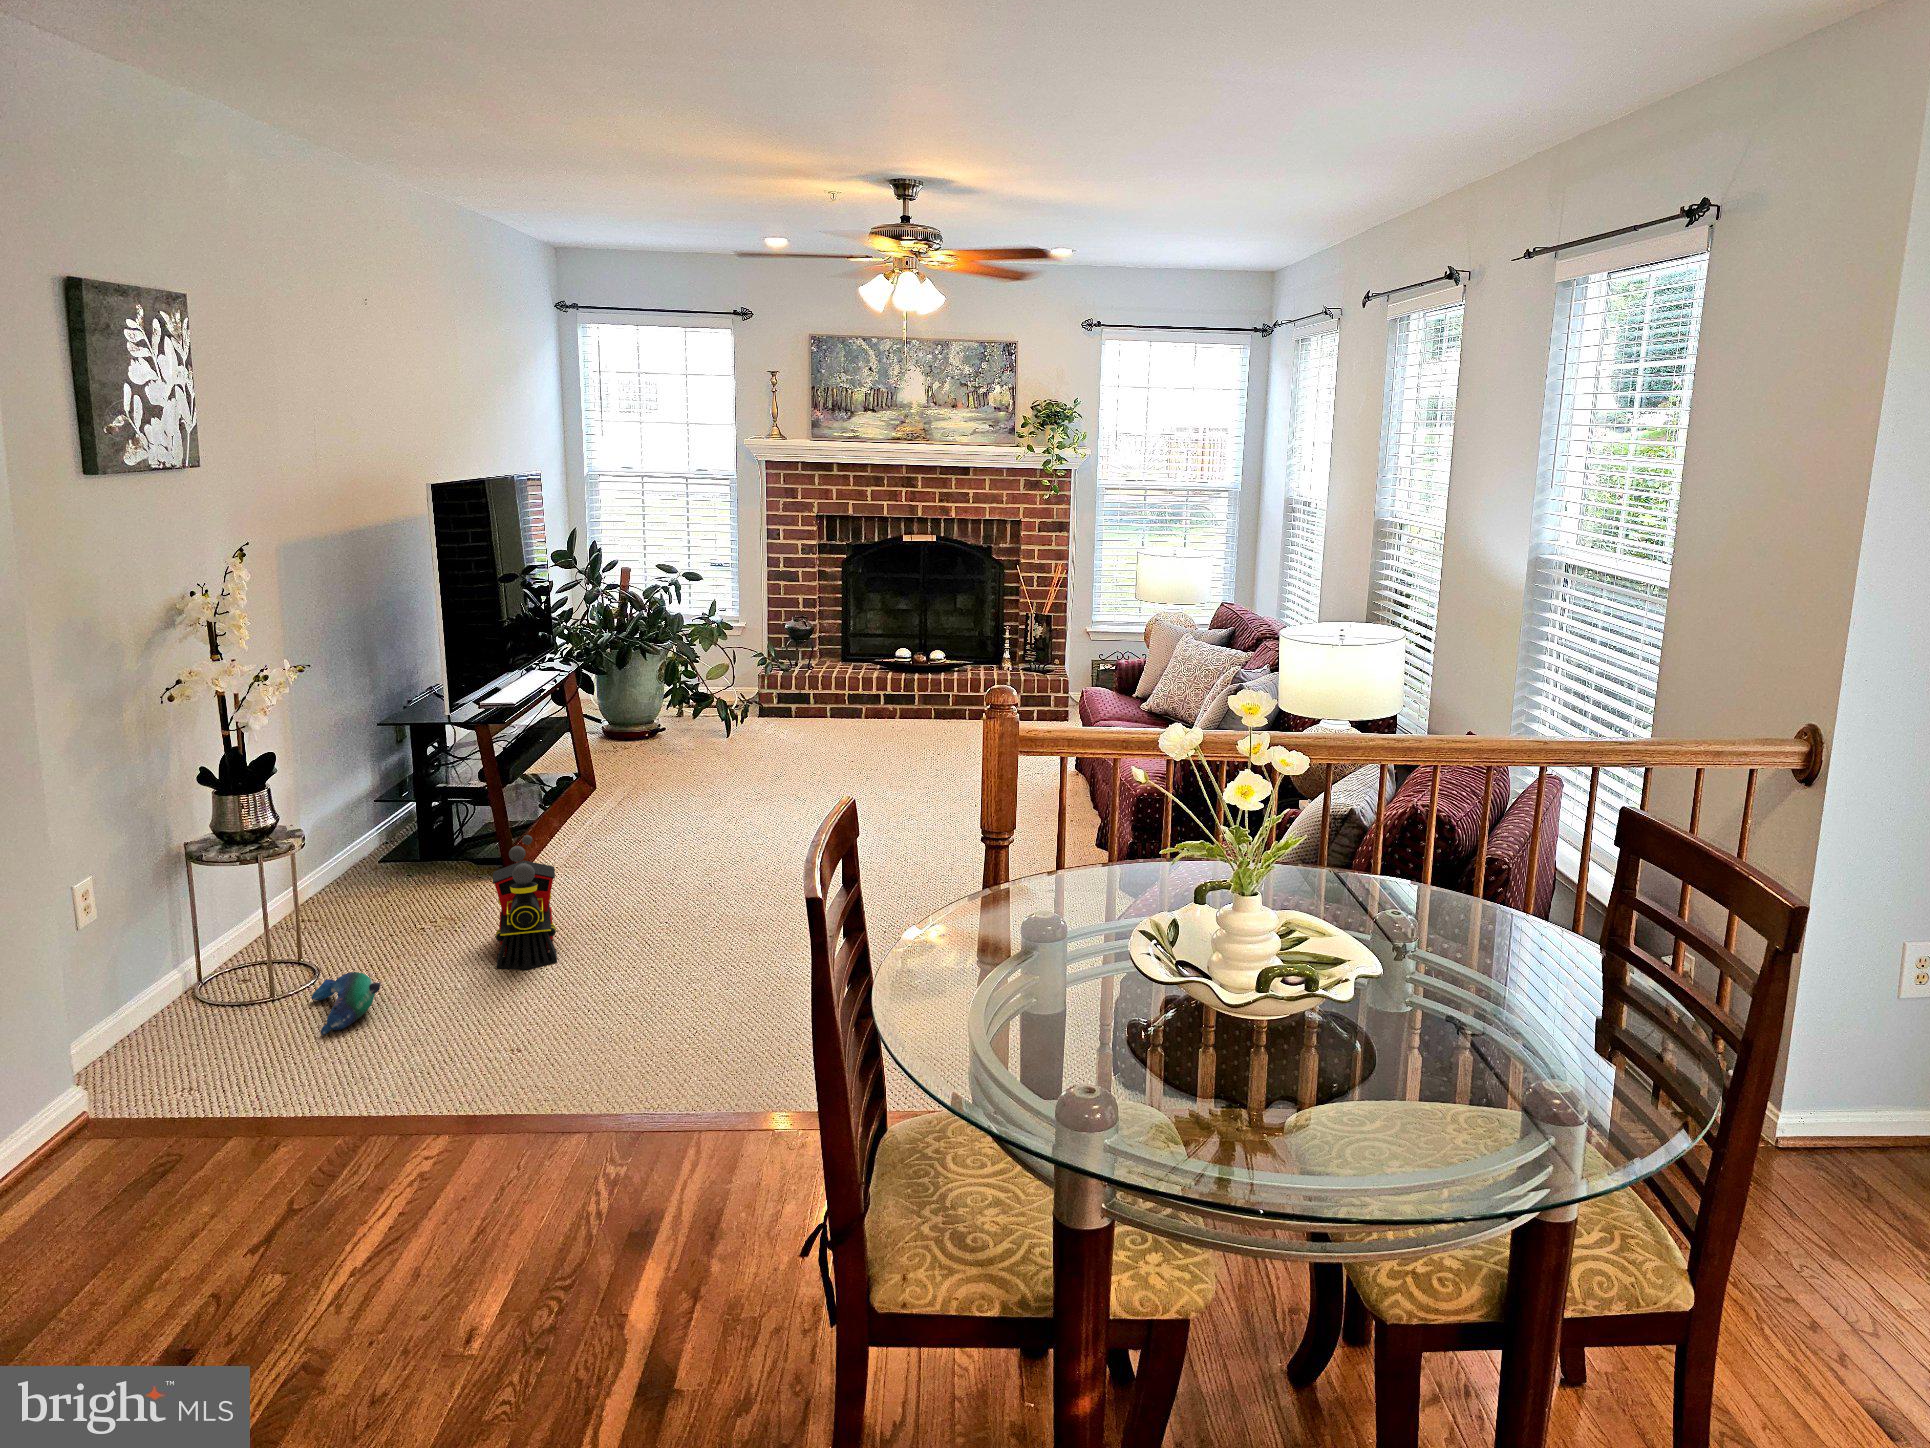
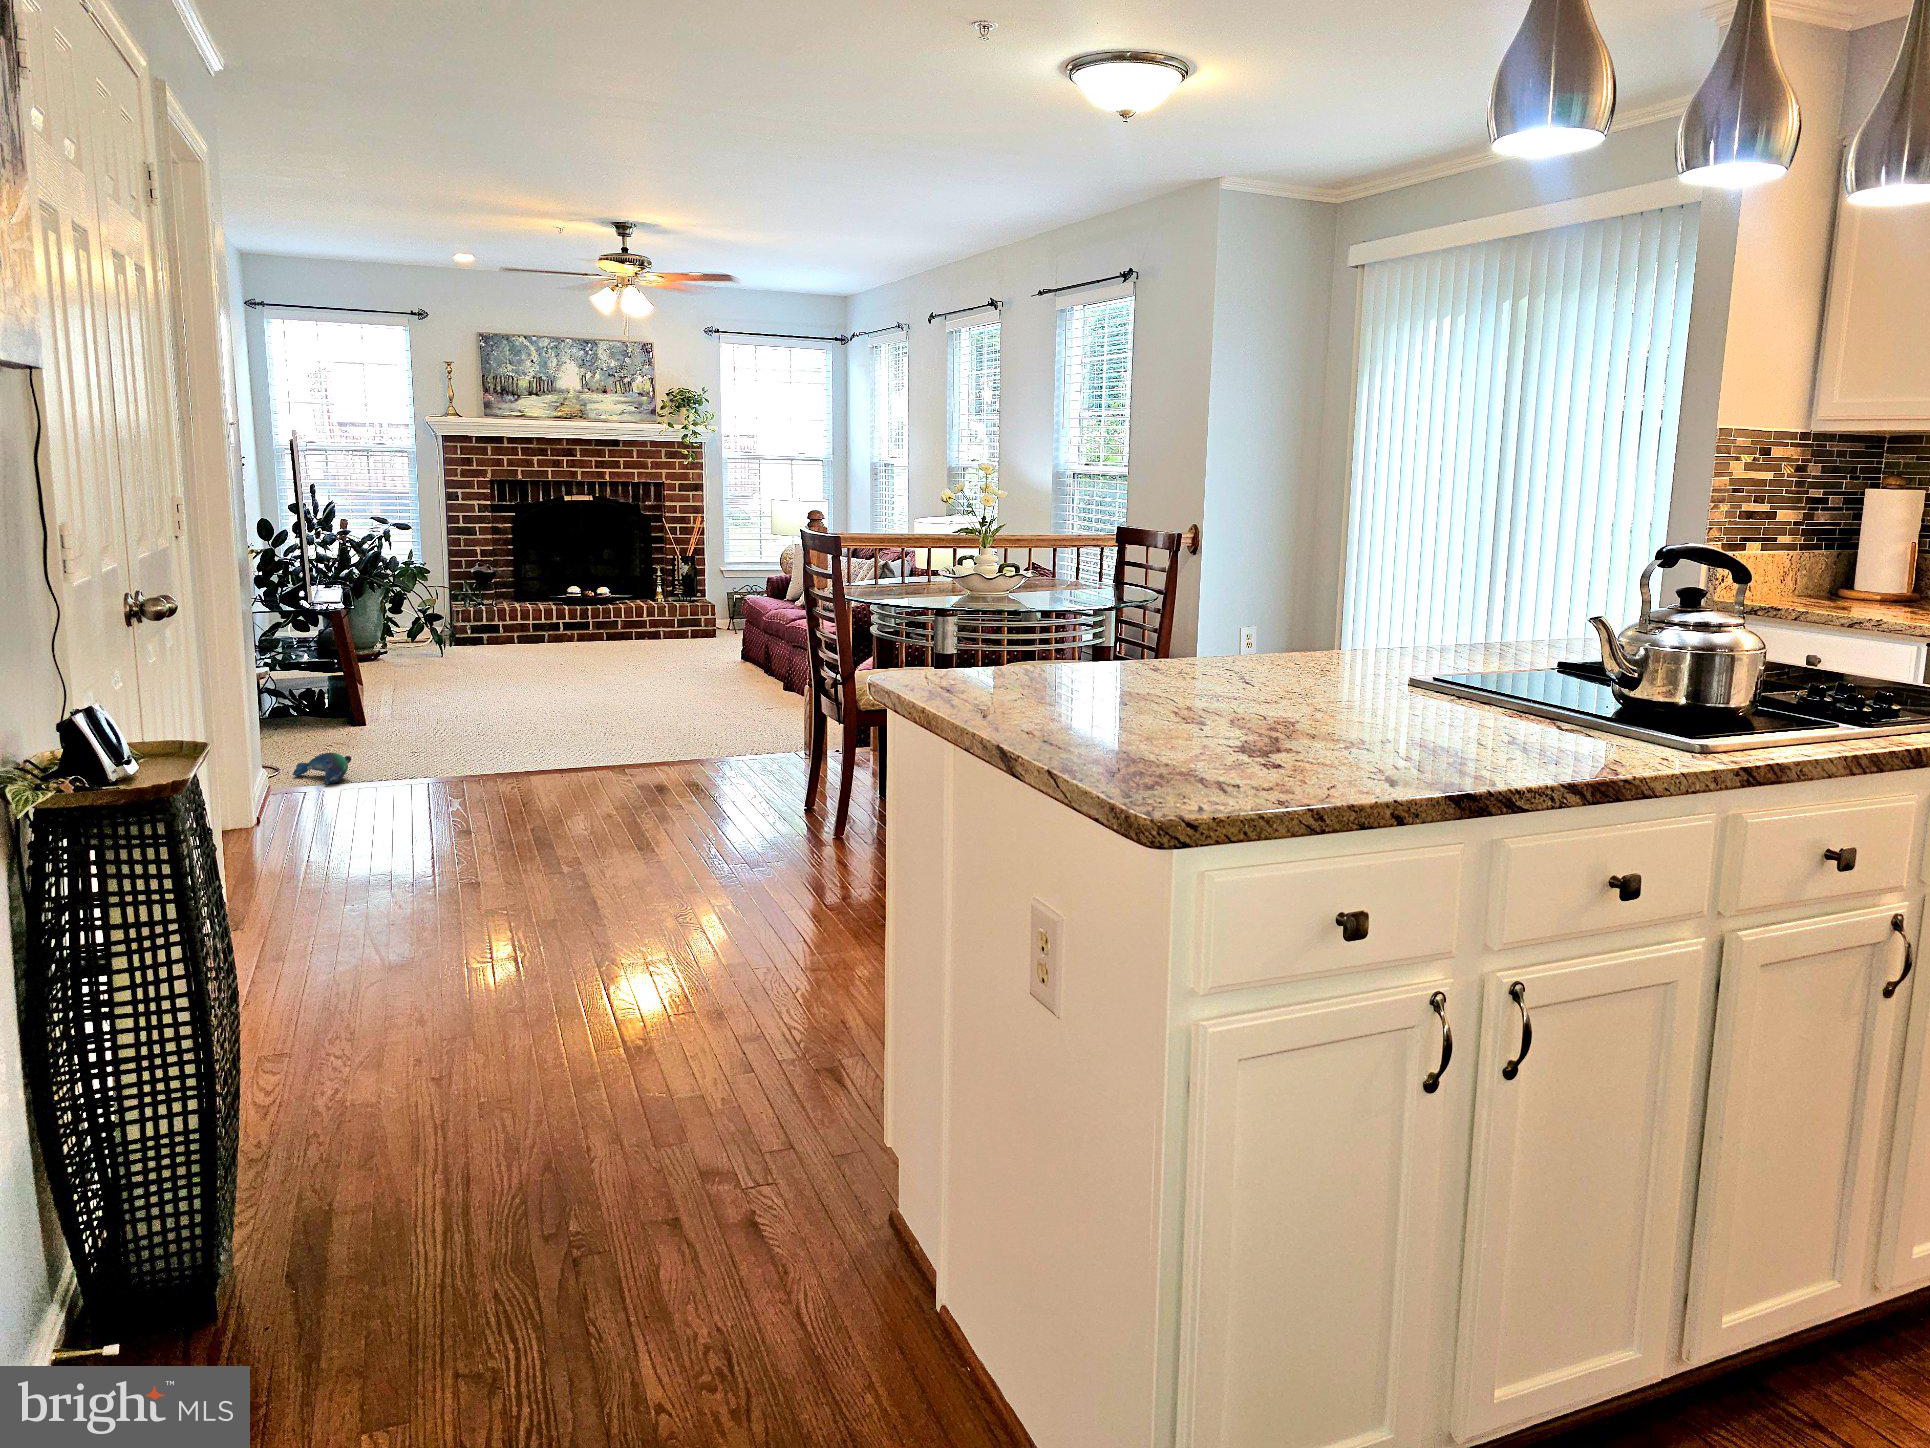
toy train: present [493,835,557,970] -> none [381,671,449,758]

